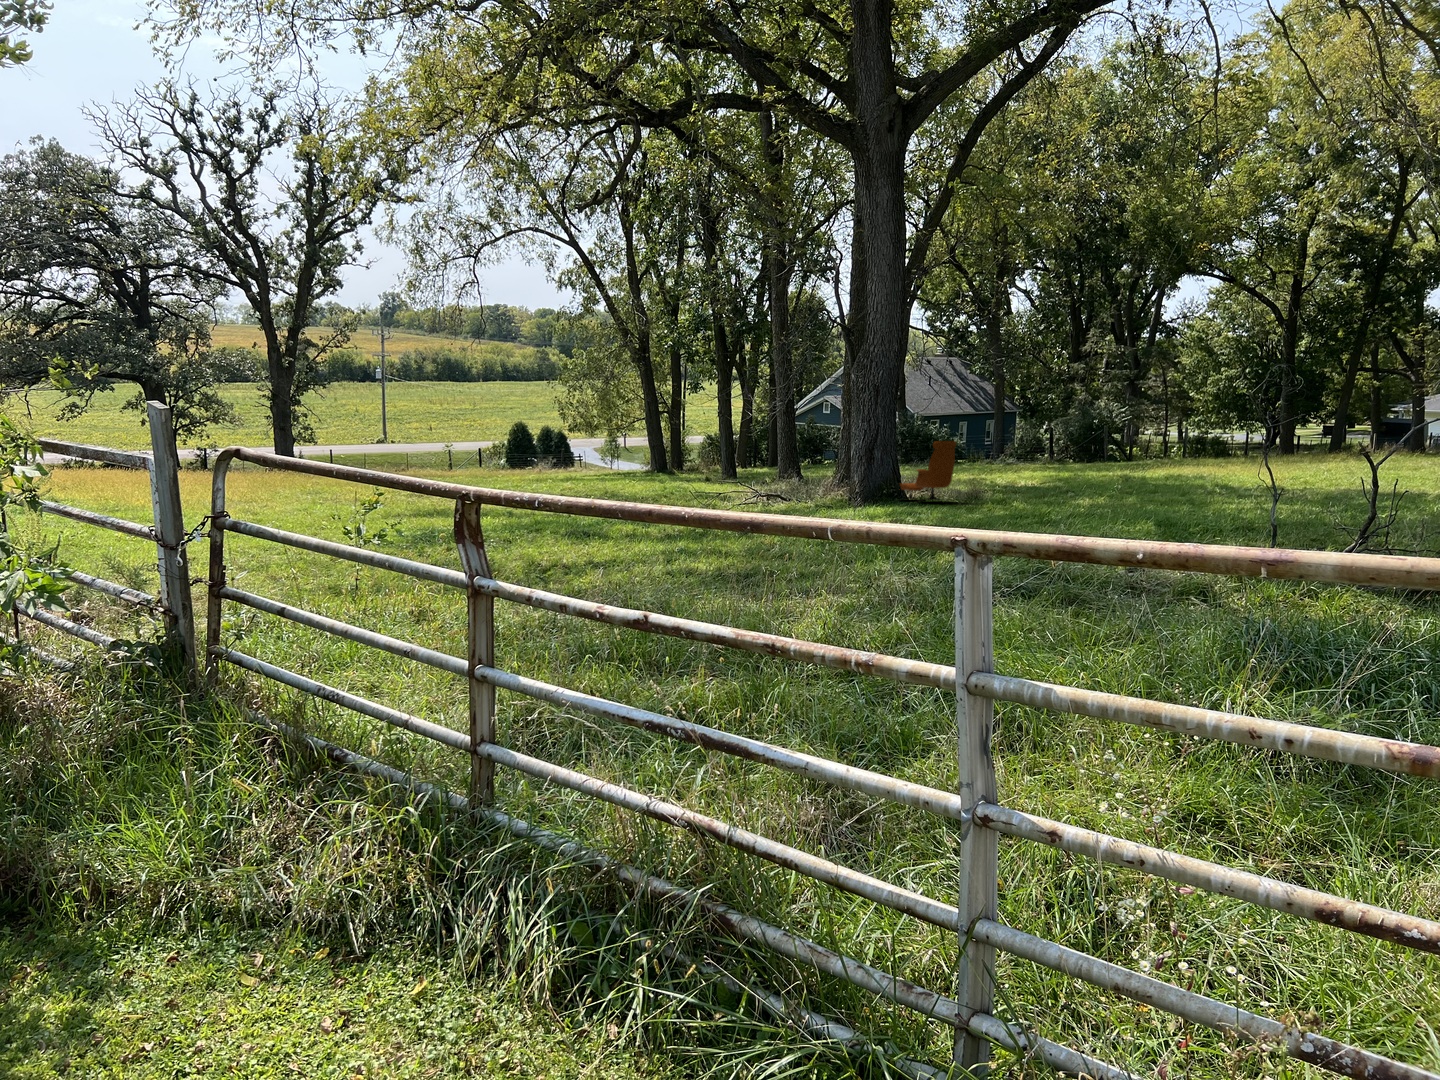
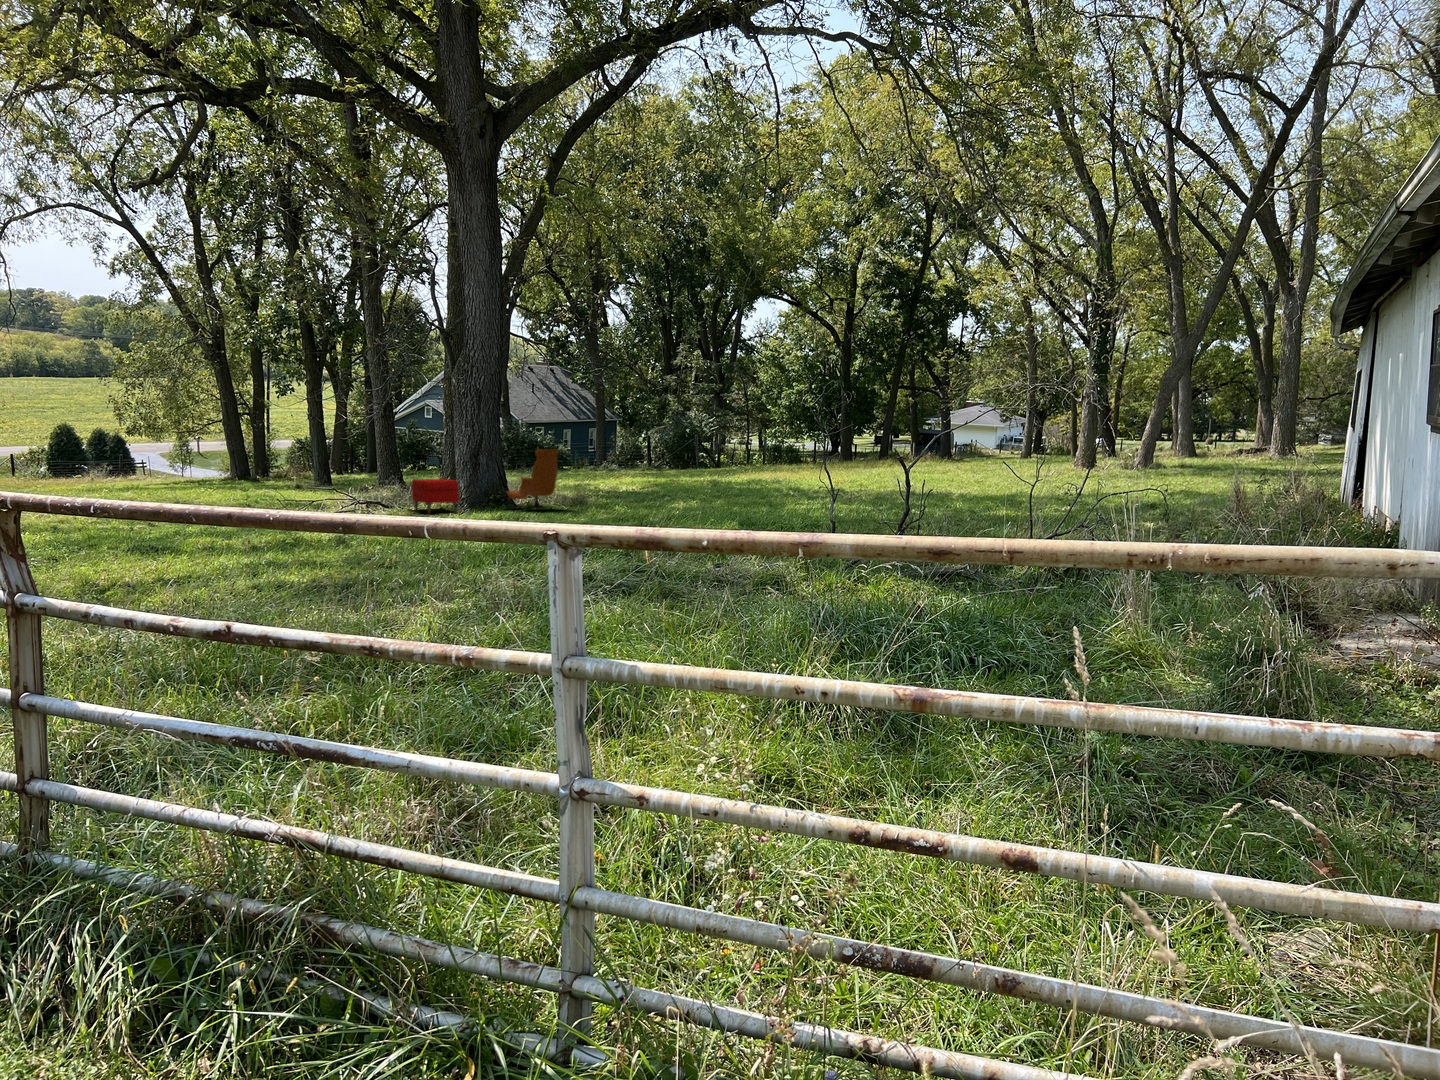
bench: none [812,470,856,504] -> present [412,479,459,514]

